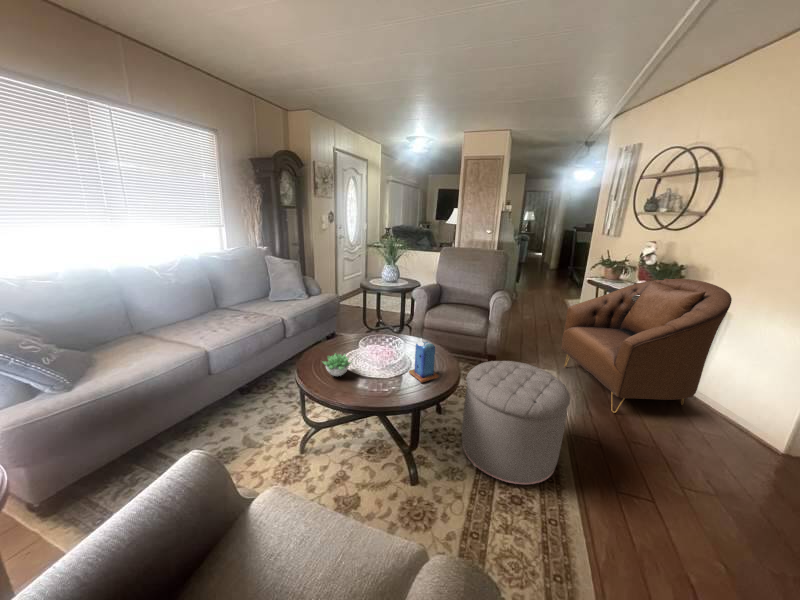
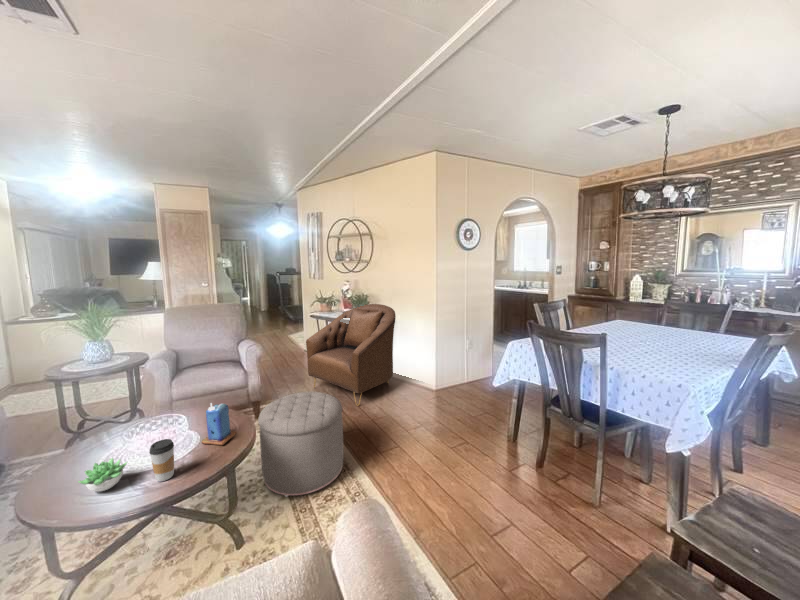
coffee cup: none [361,354,379,390] -> present [149,439,174,482]

